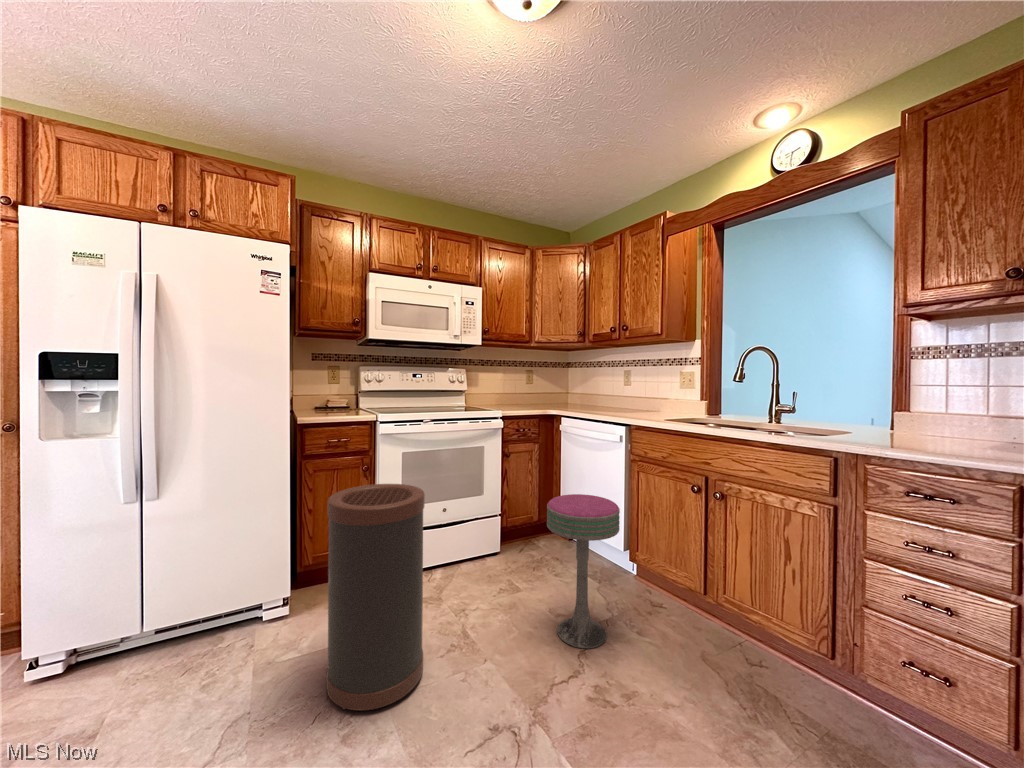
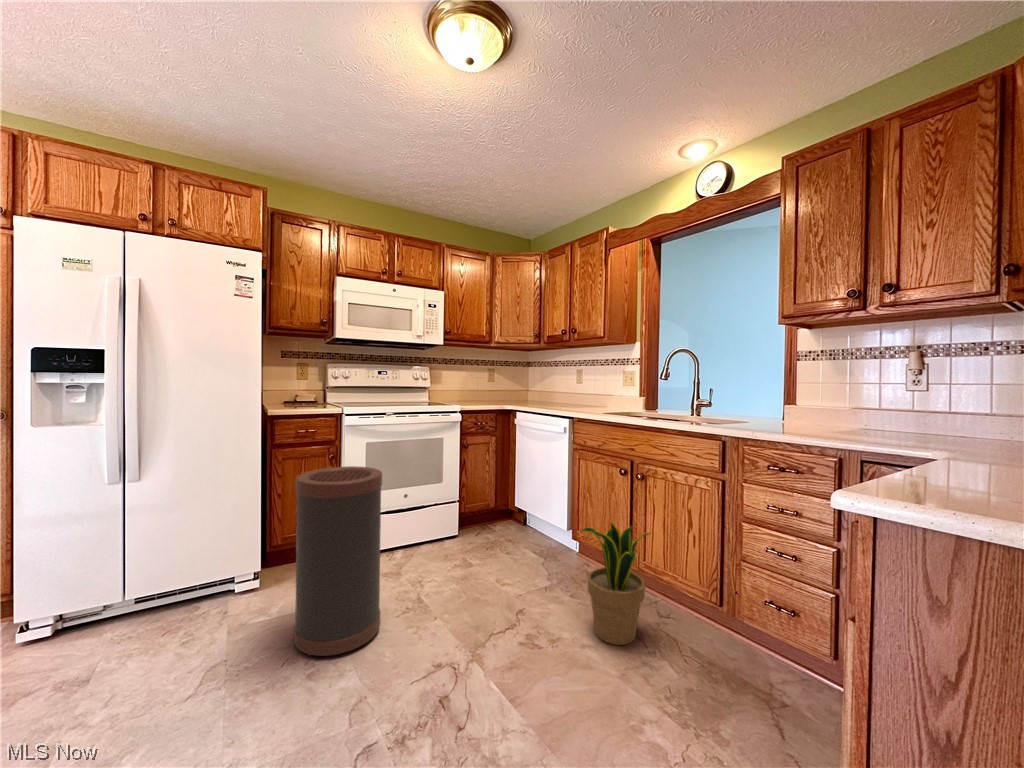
bar stool: present [547,494,620,648] -> none [493,478,555,608]
potted plant: none [657,554,748,705] -> present [581,523,650,645]

